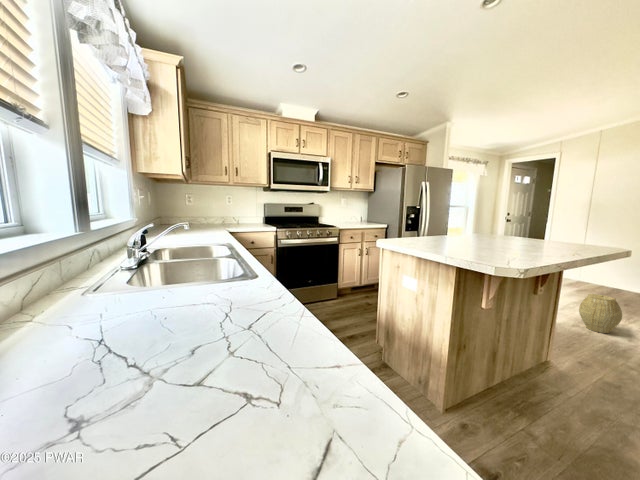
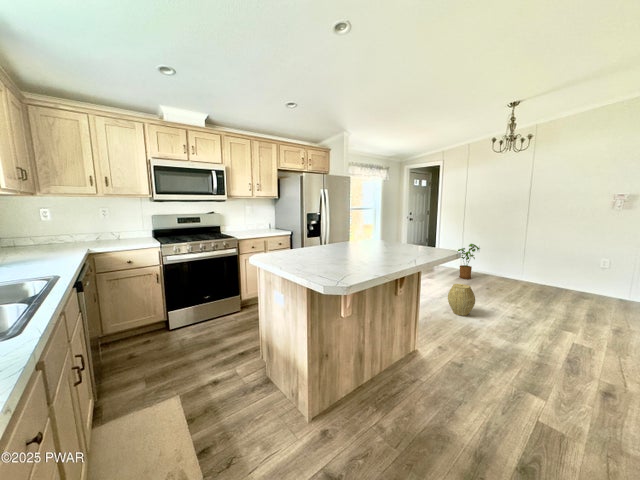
house plant: none [581,250,618,293] -> present [458,244,480,279]

